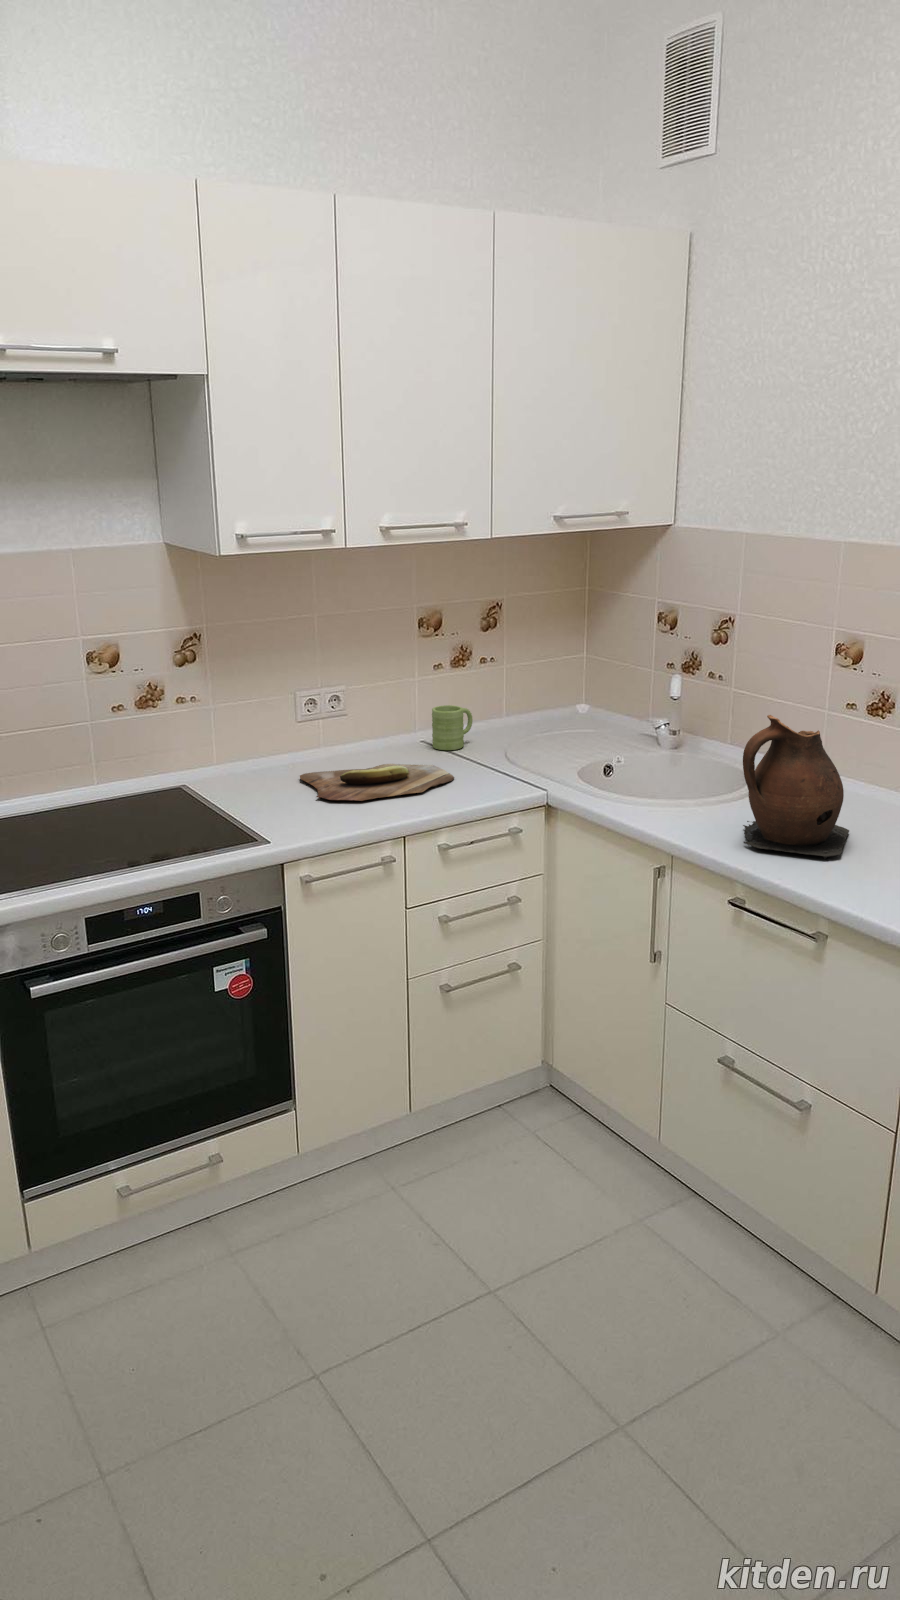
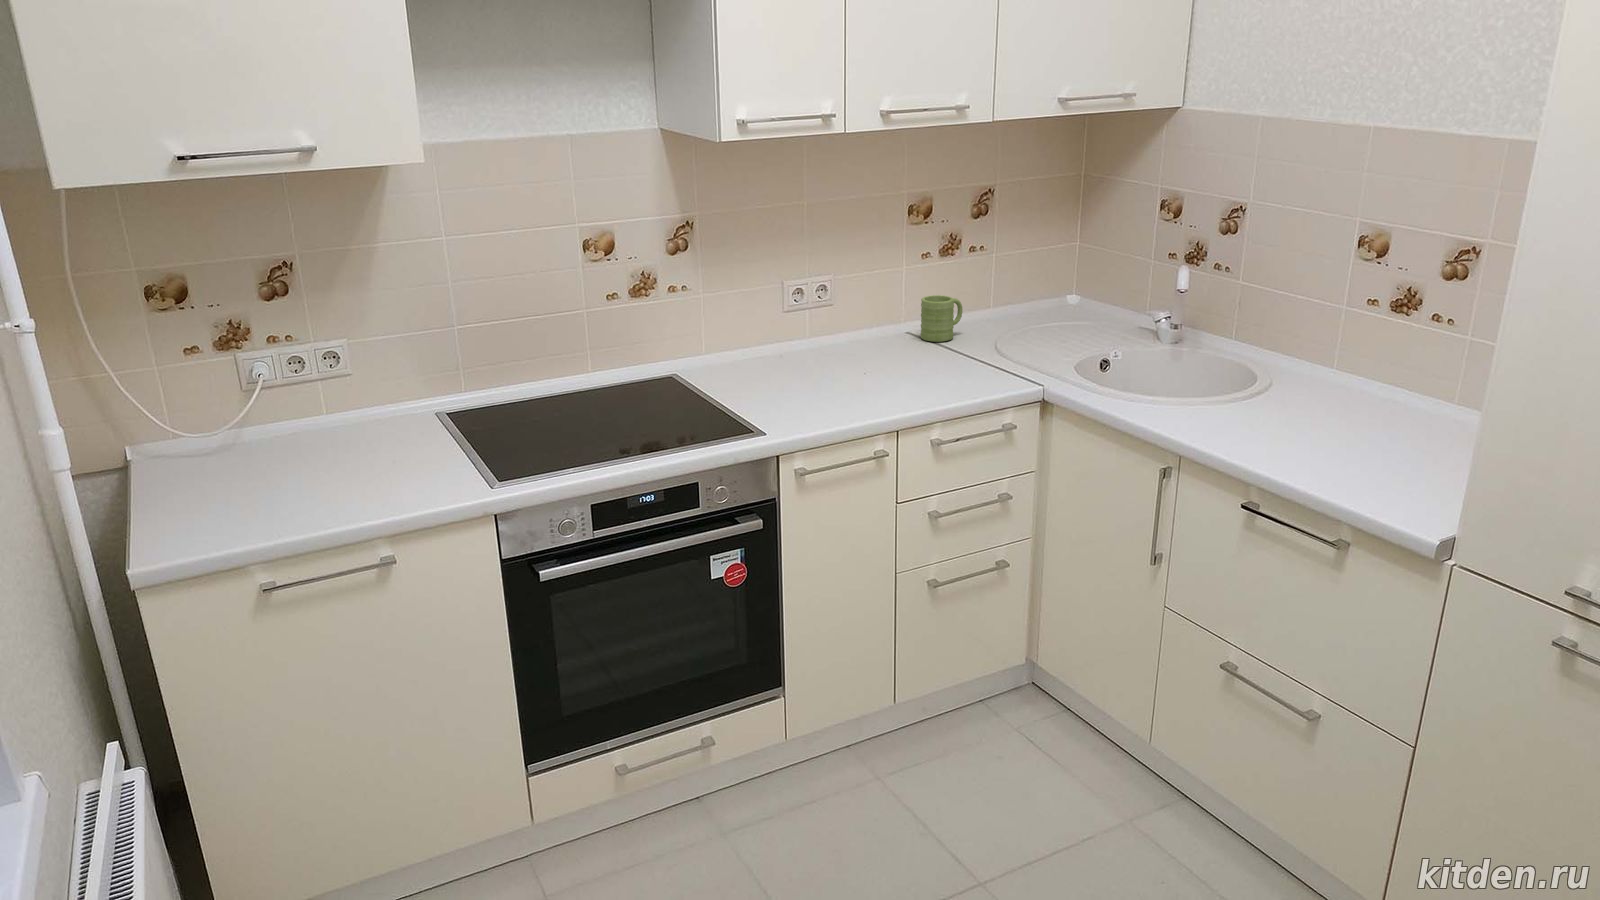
ceramic pitcher: present [743,715,849,859] -> none [1253,311,1367,462]
cutting board: present [300,764,454,801] -> none [789,355,947,393]

